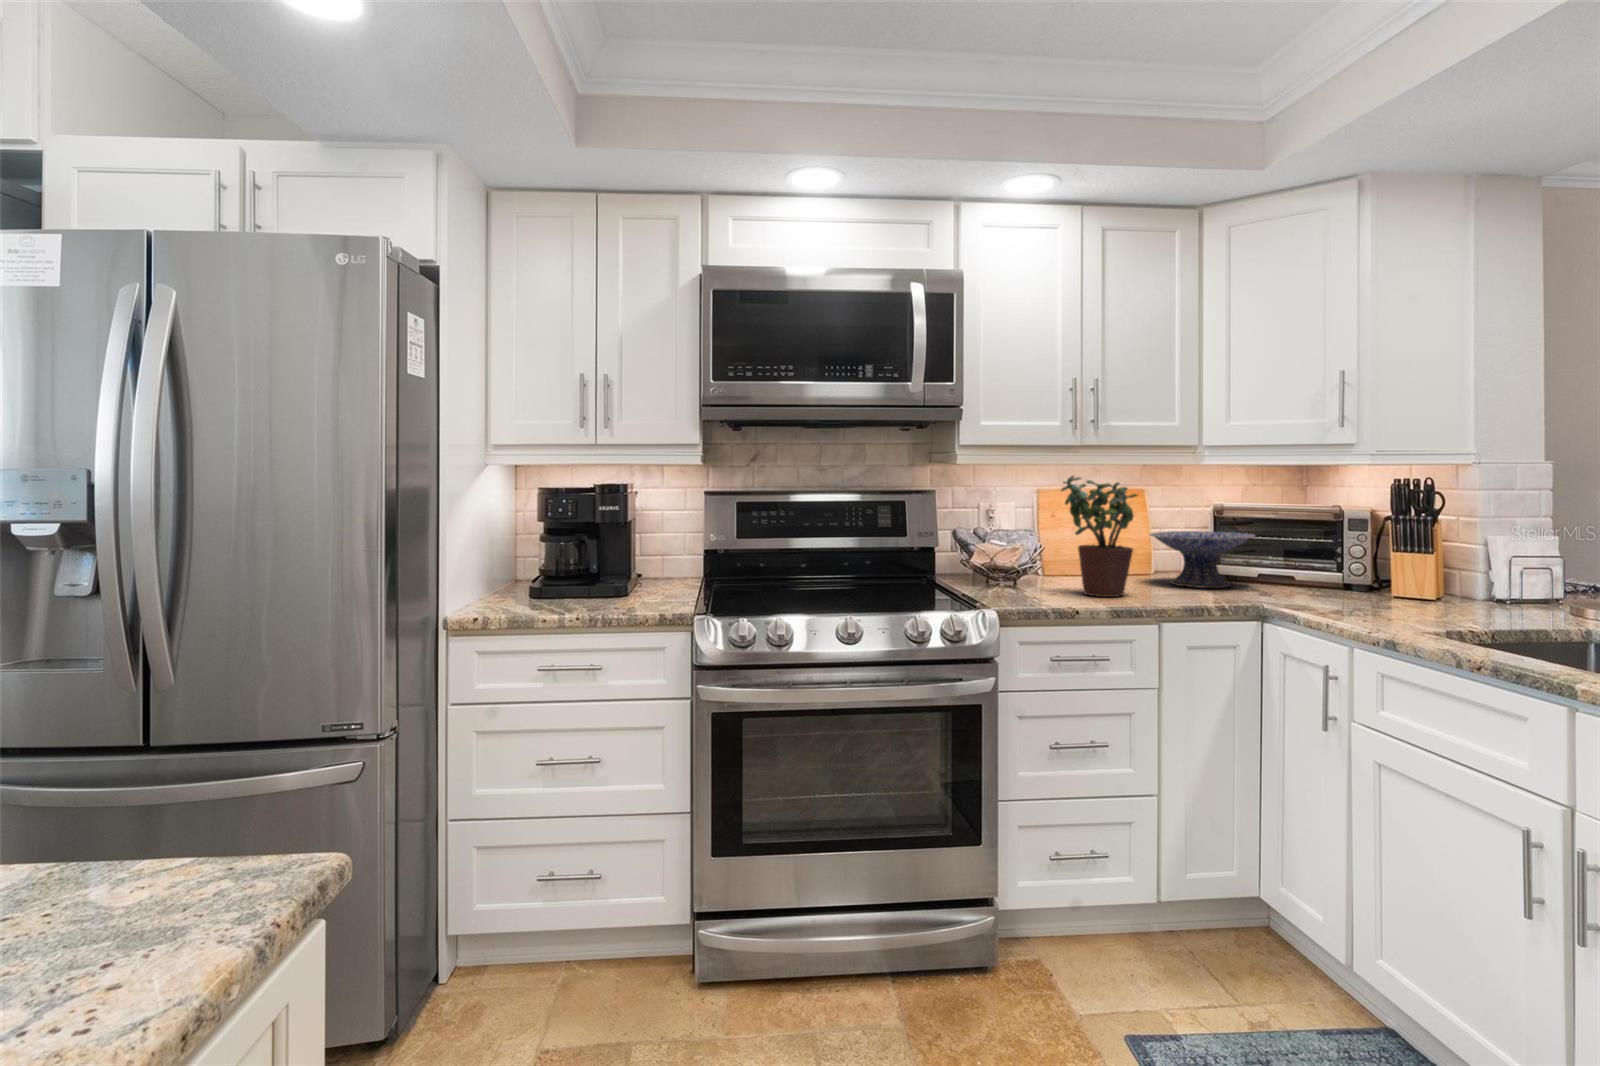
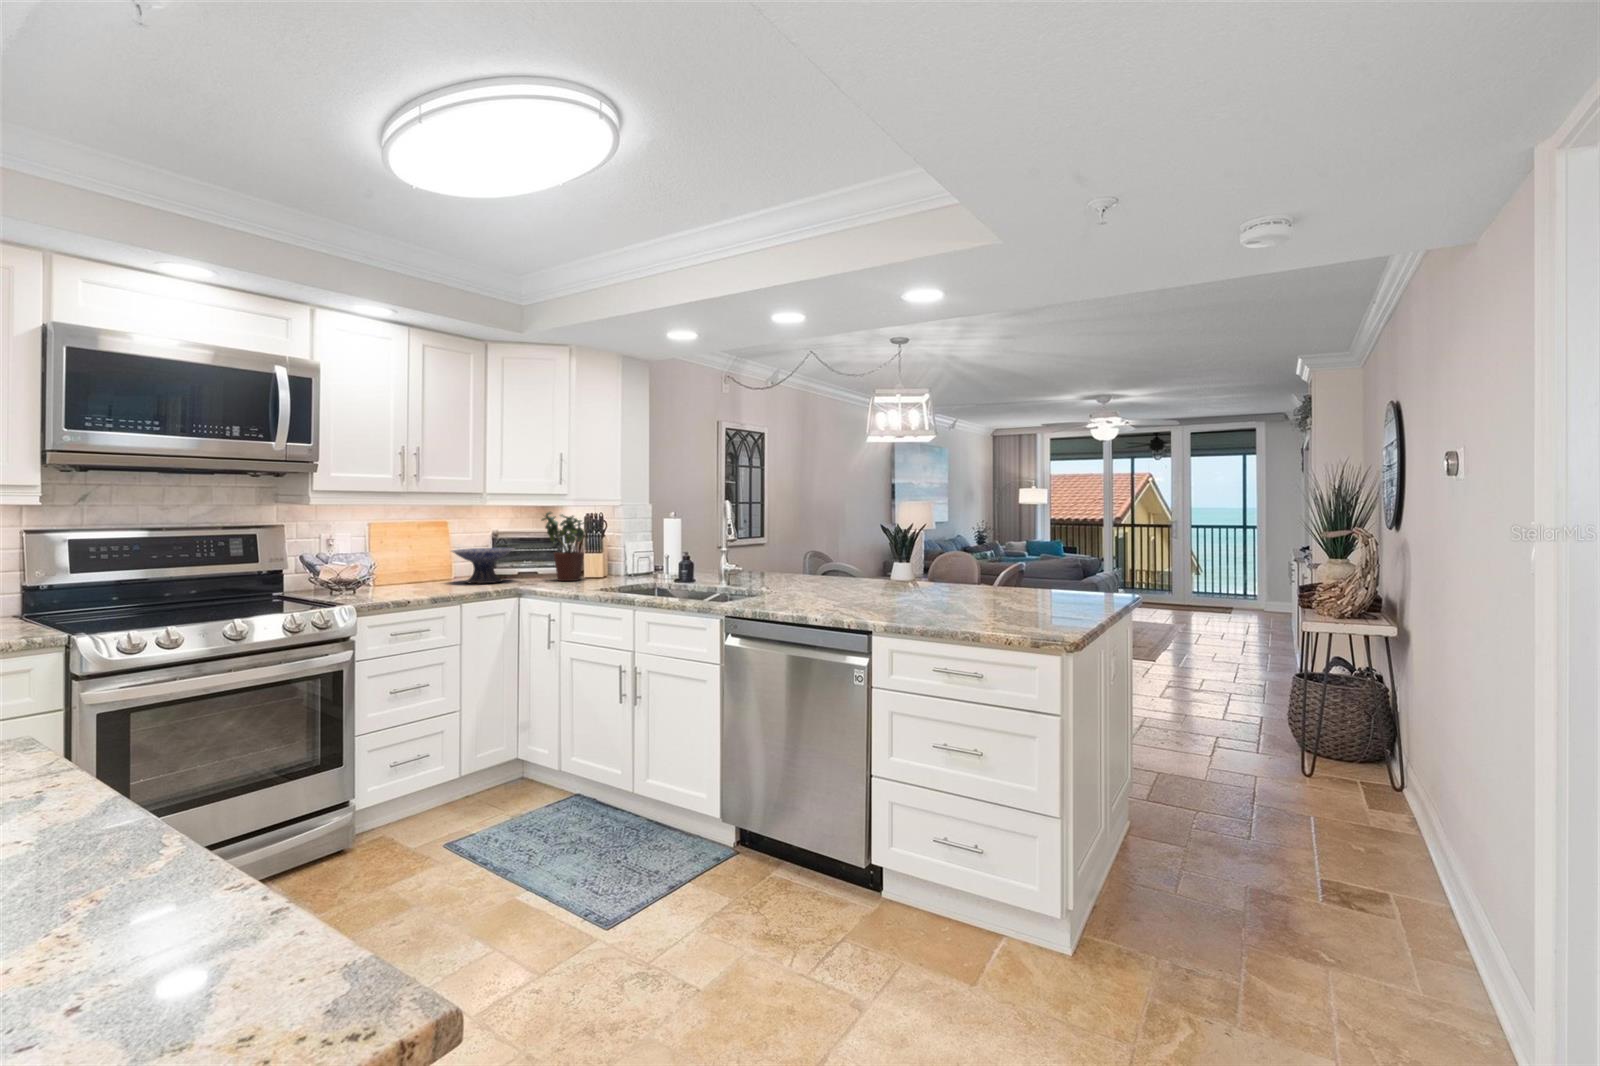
potted plant: present [1061,476,1137,597] -> present [542,512,585,581]

